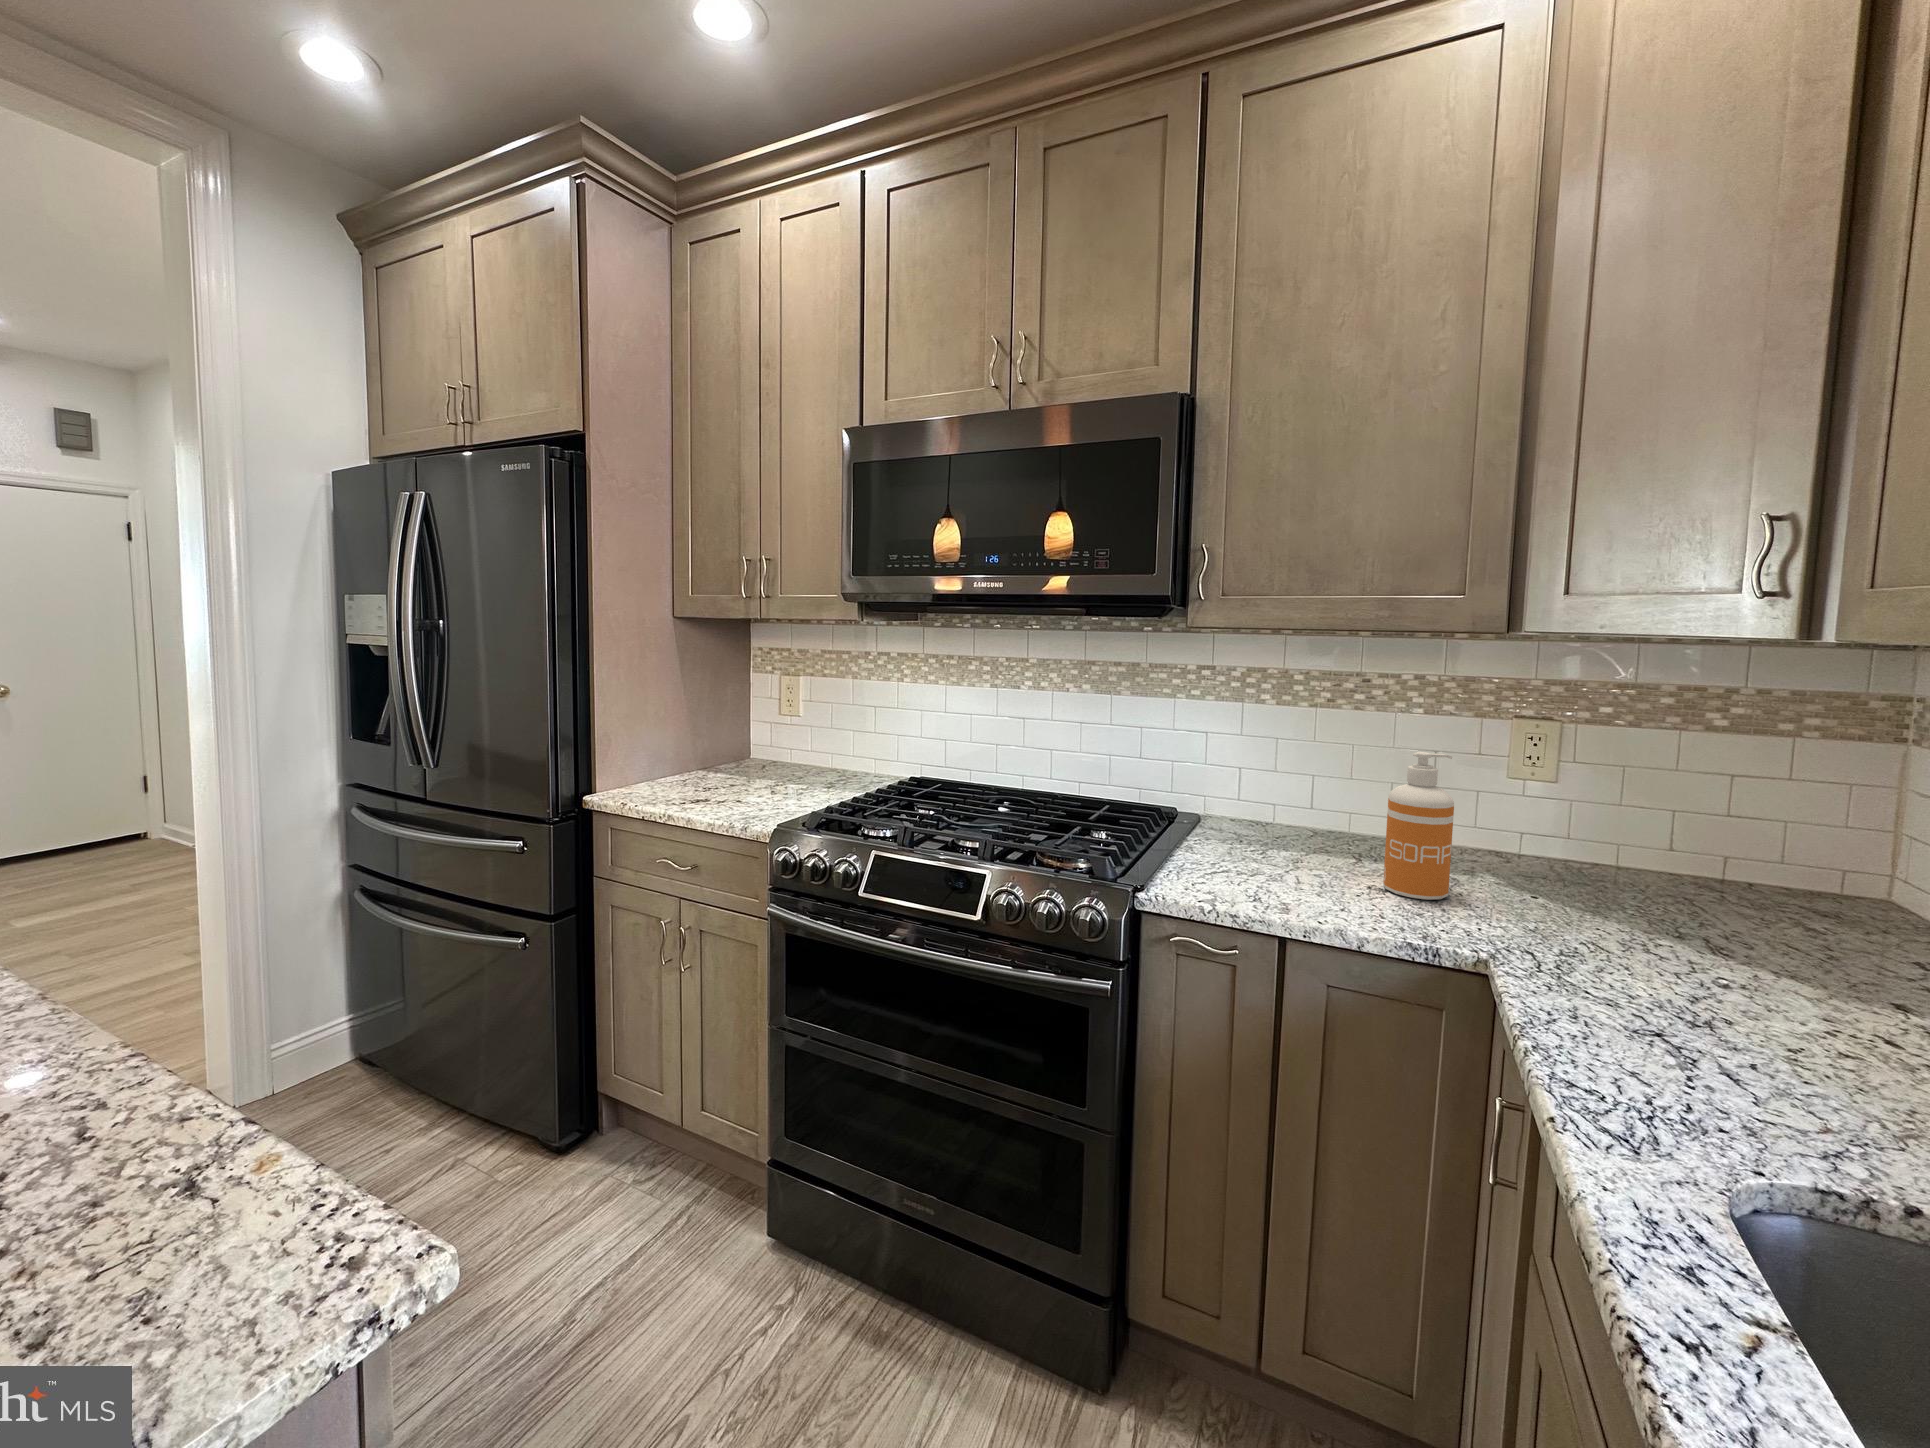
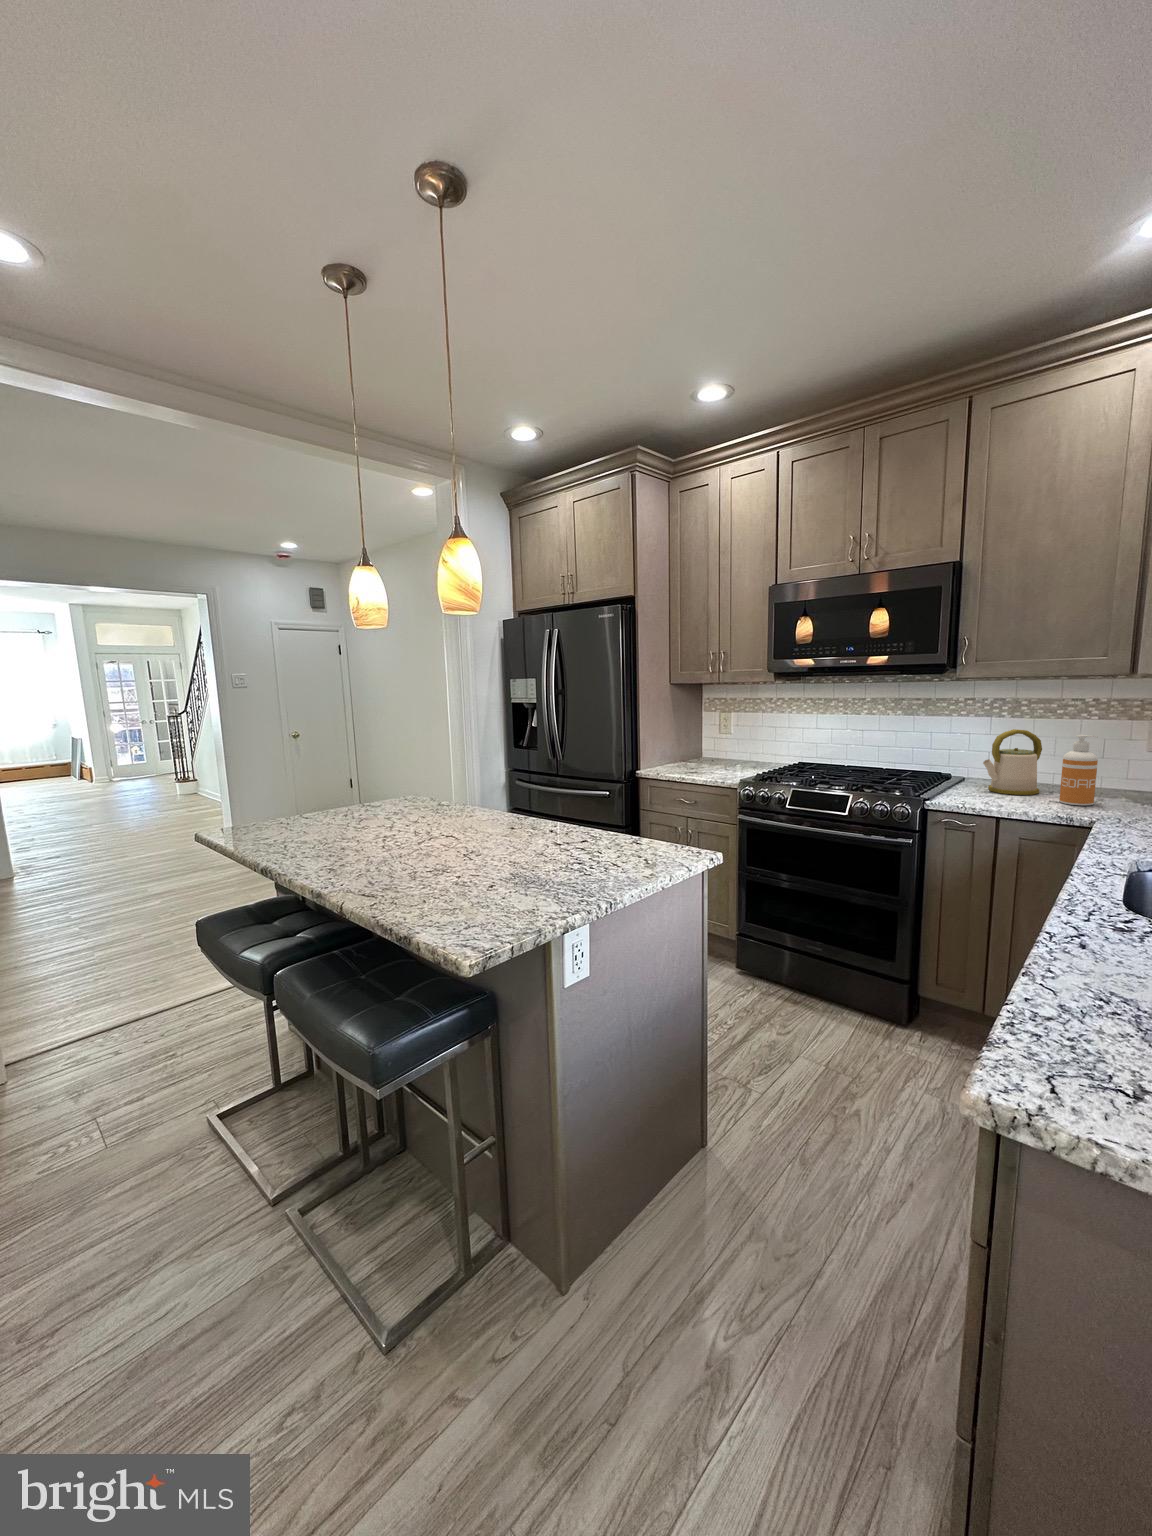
kettle: none [1239,733,1341,867] -> present [983,729,1042,795]

